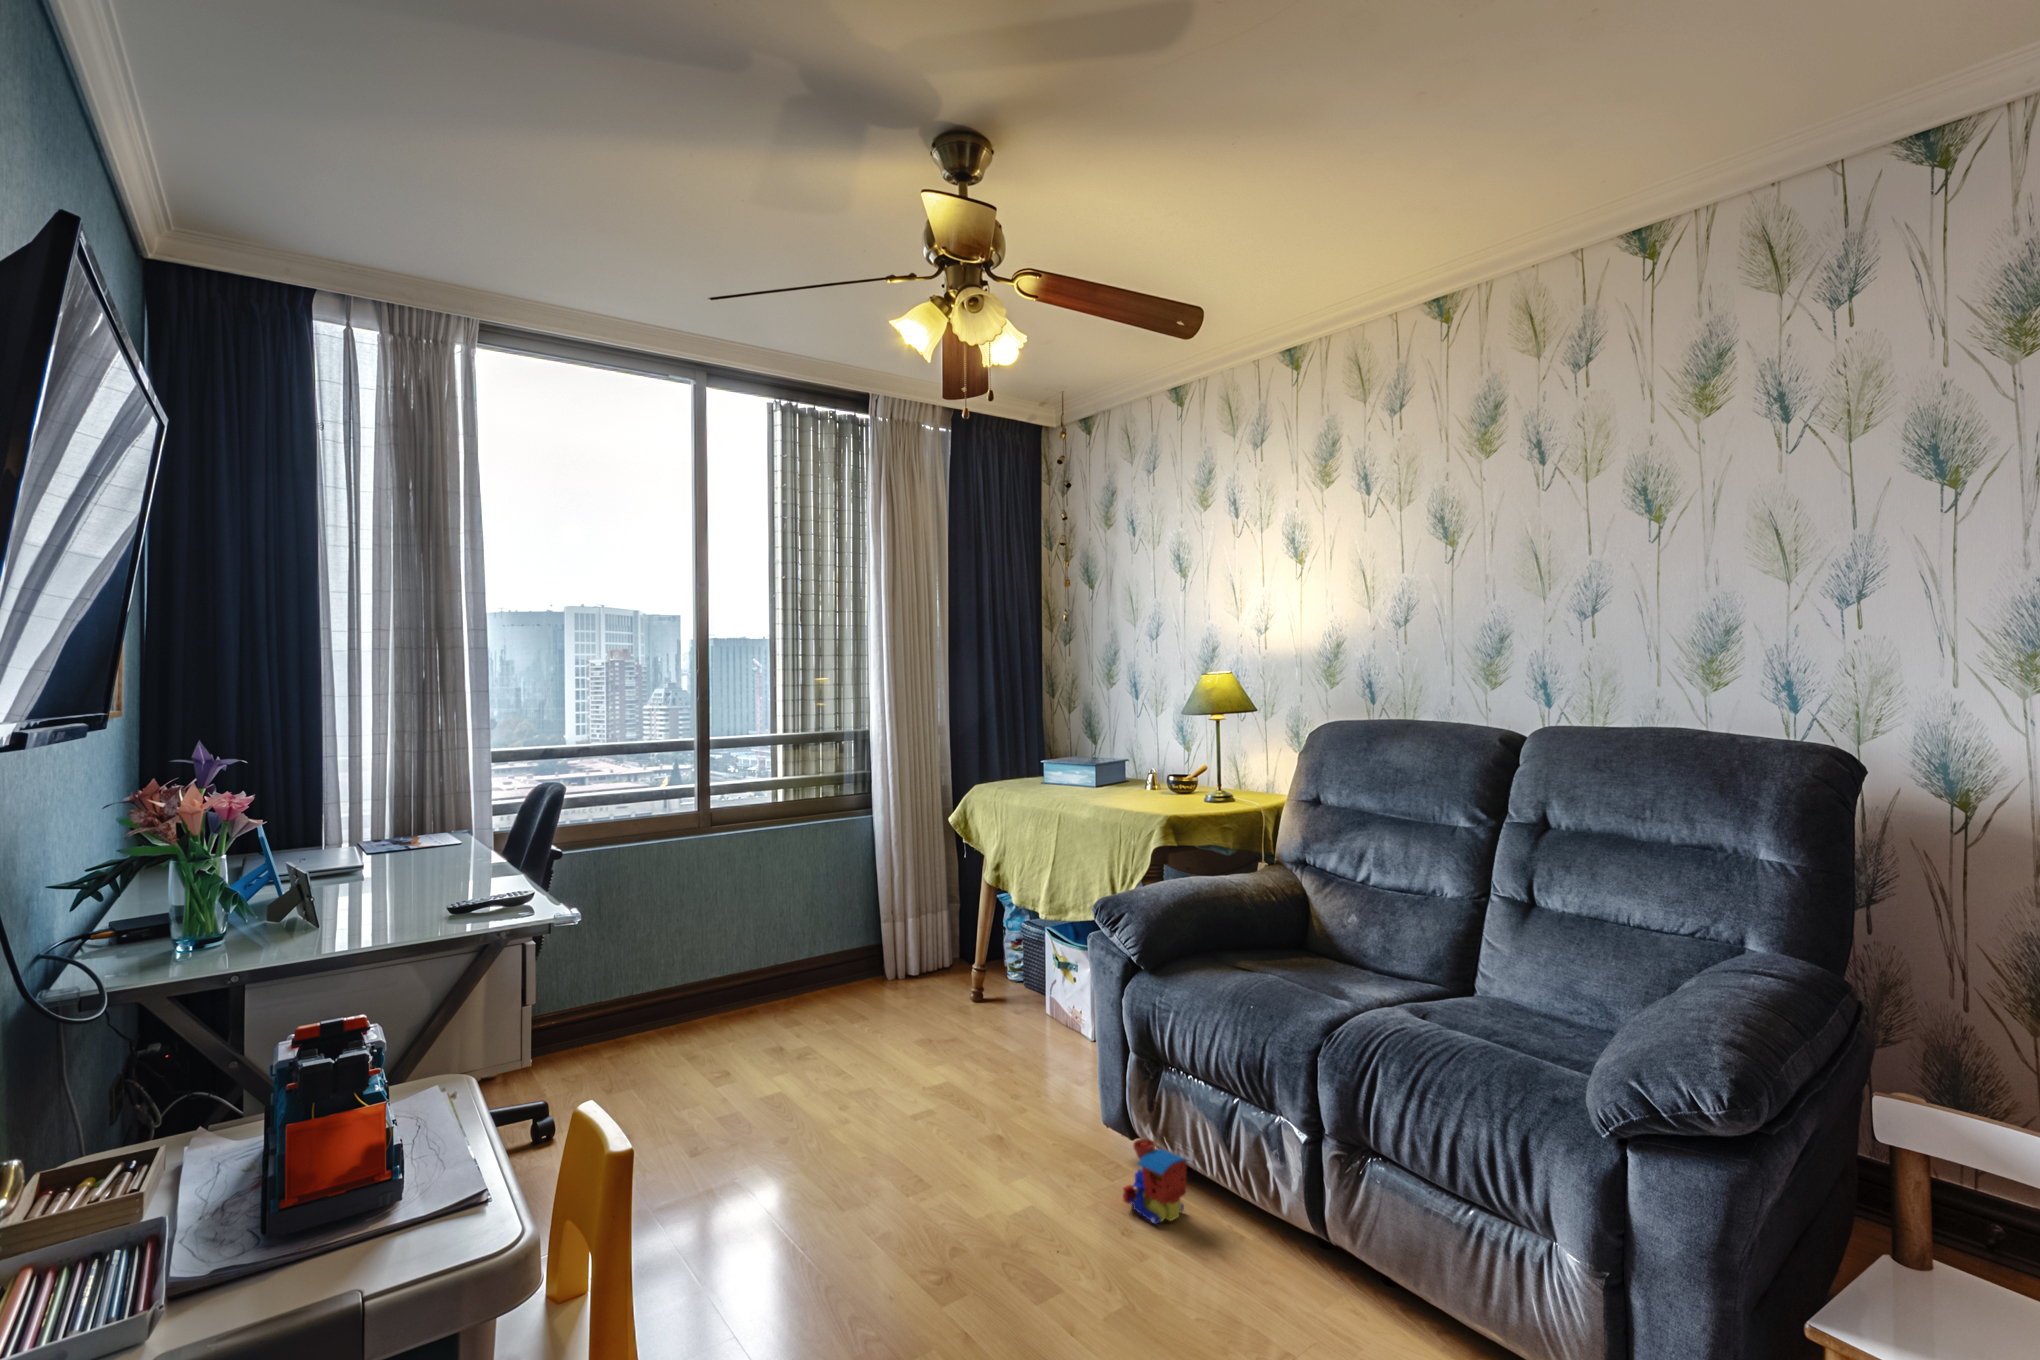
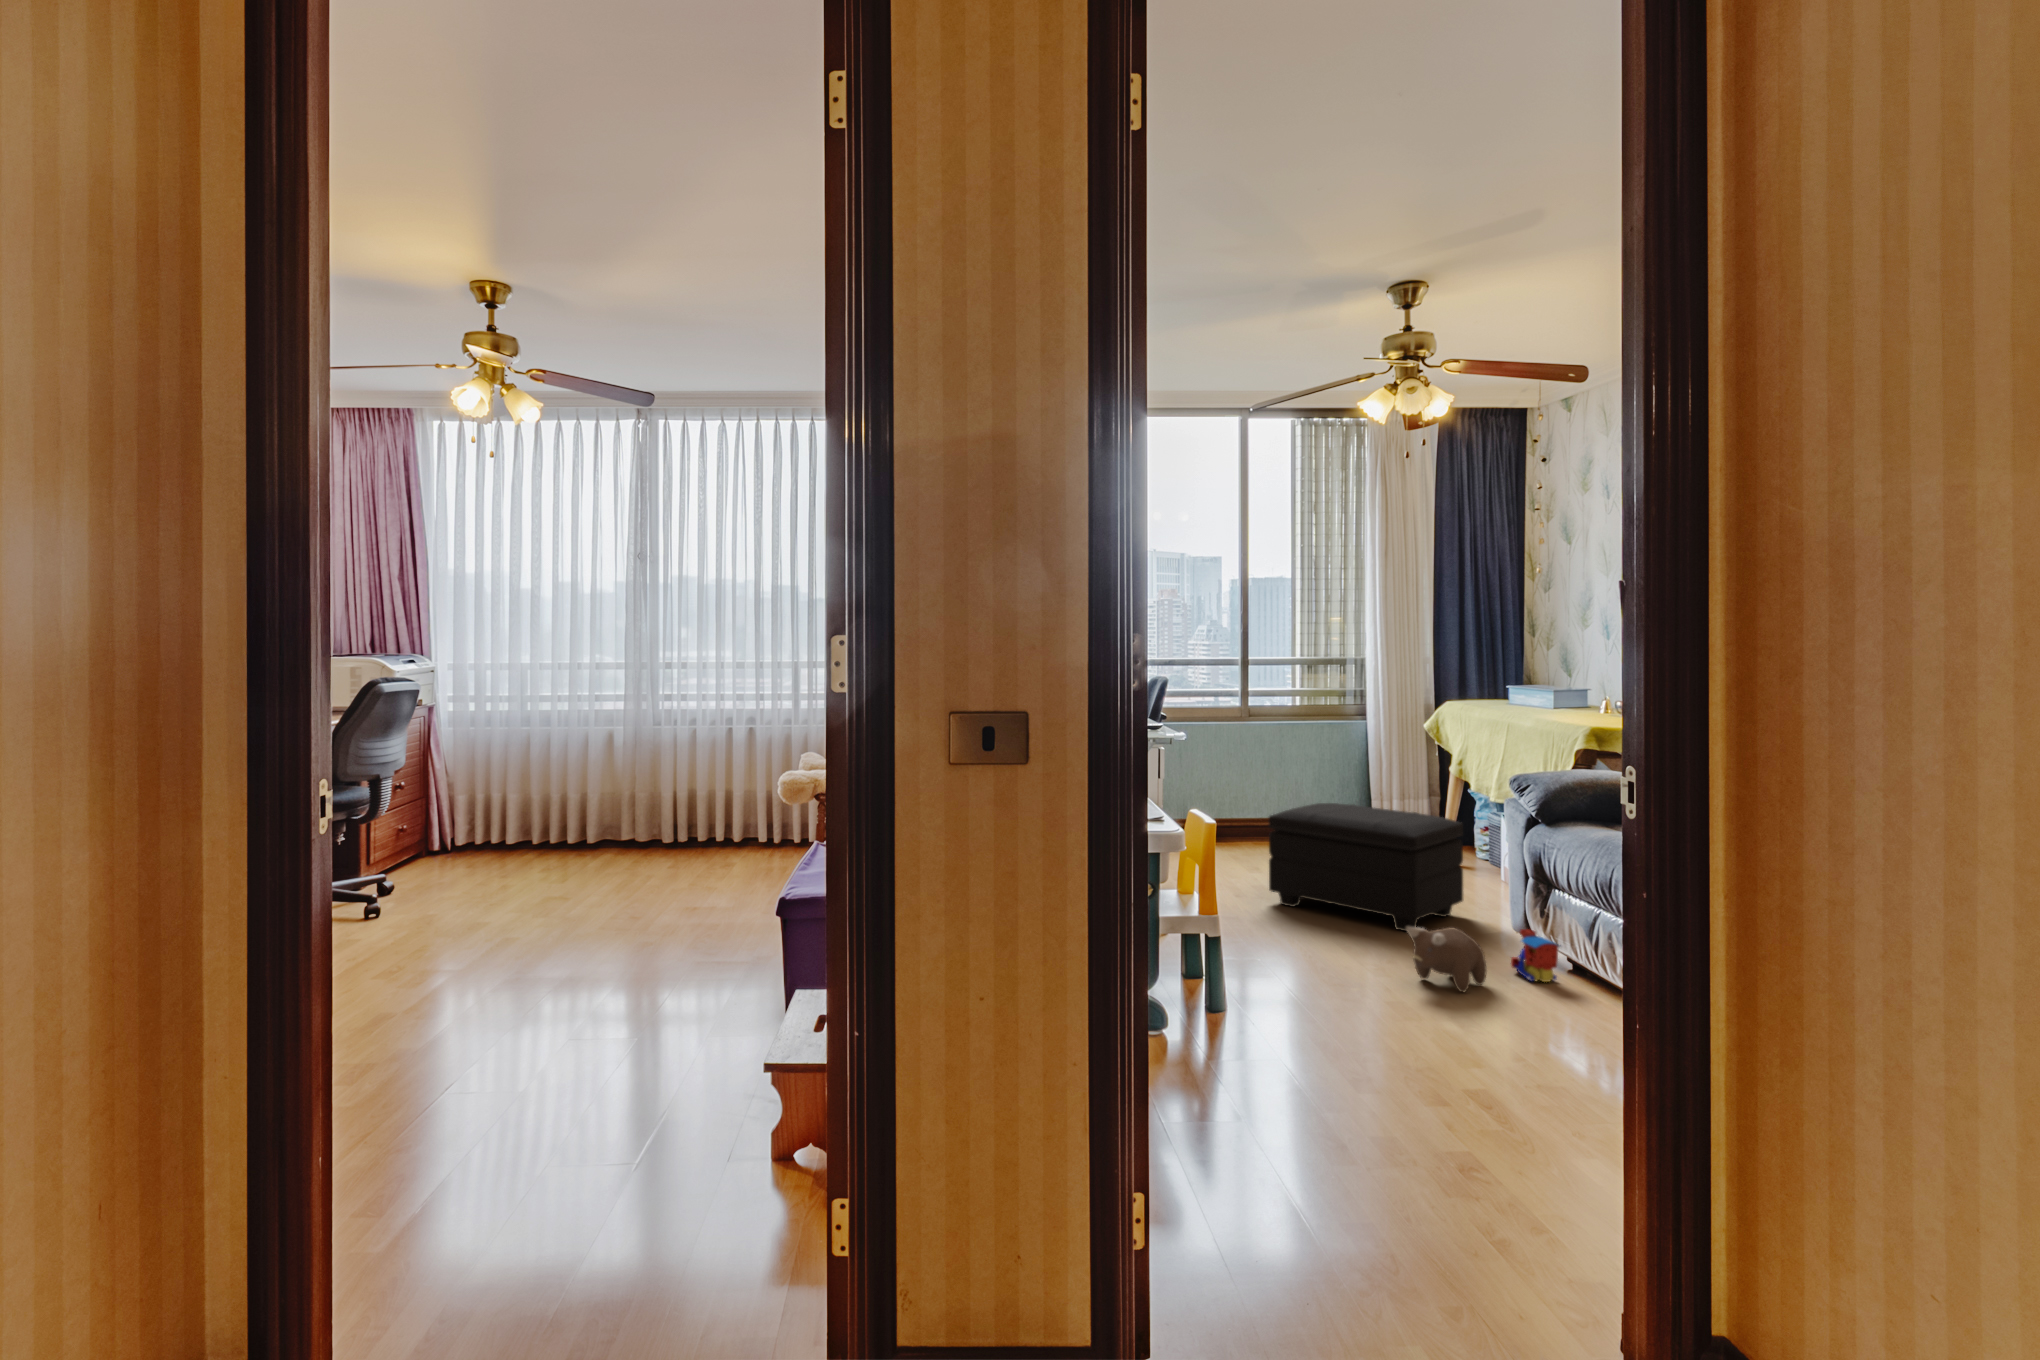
footstool: none [754,957,1028,1156] -> present [1269,803,1463,931]
plush toy: none [996,1174,1105,1287] -> present [1406,927,1486,992]

